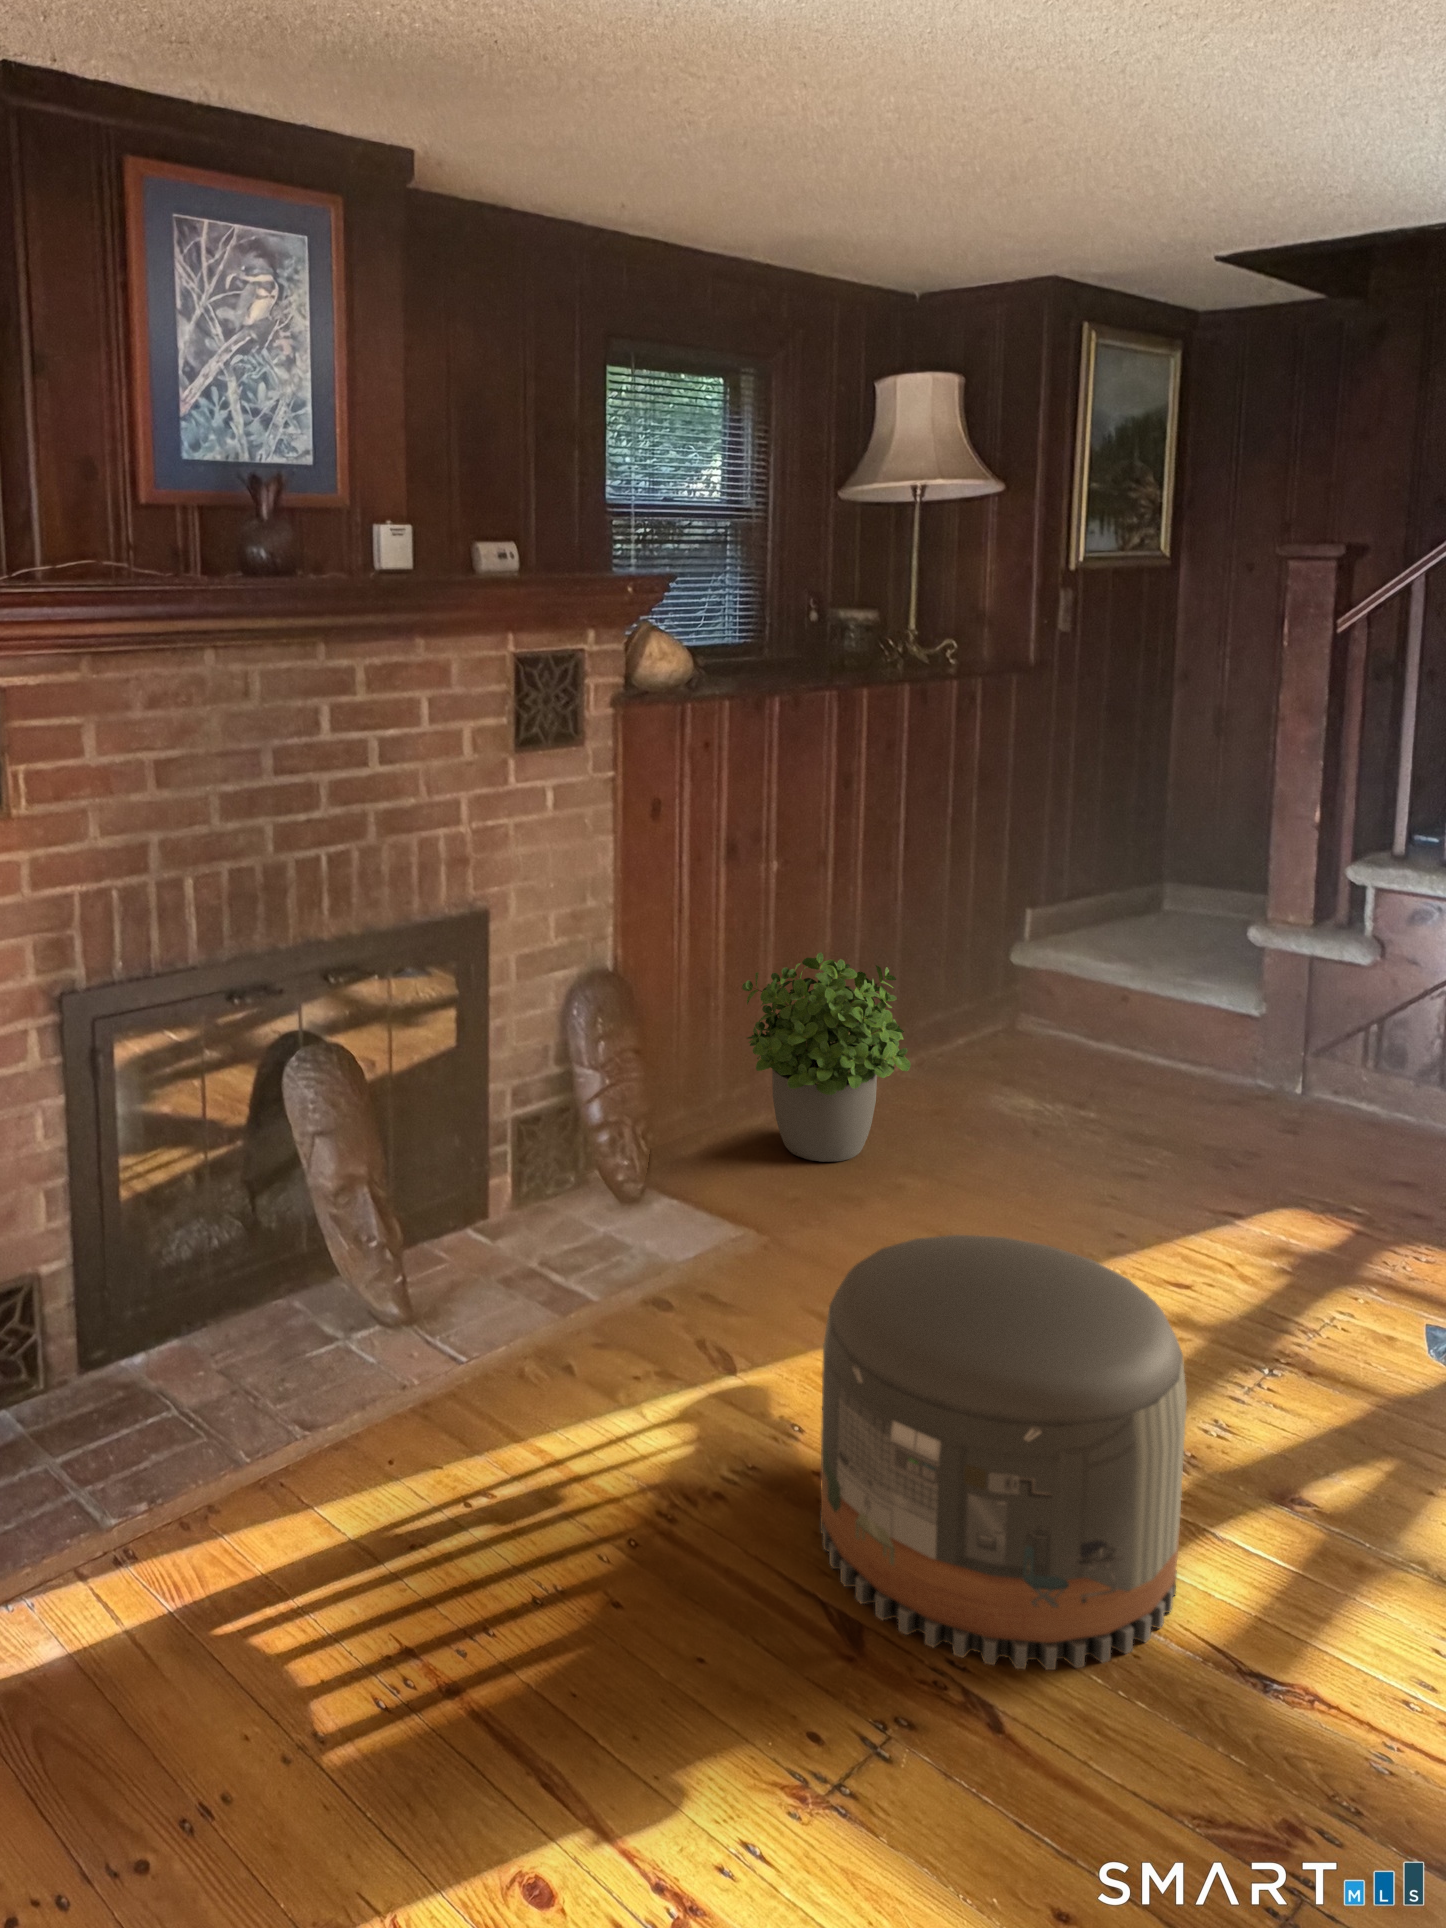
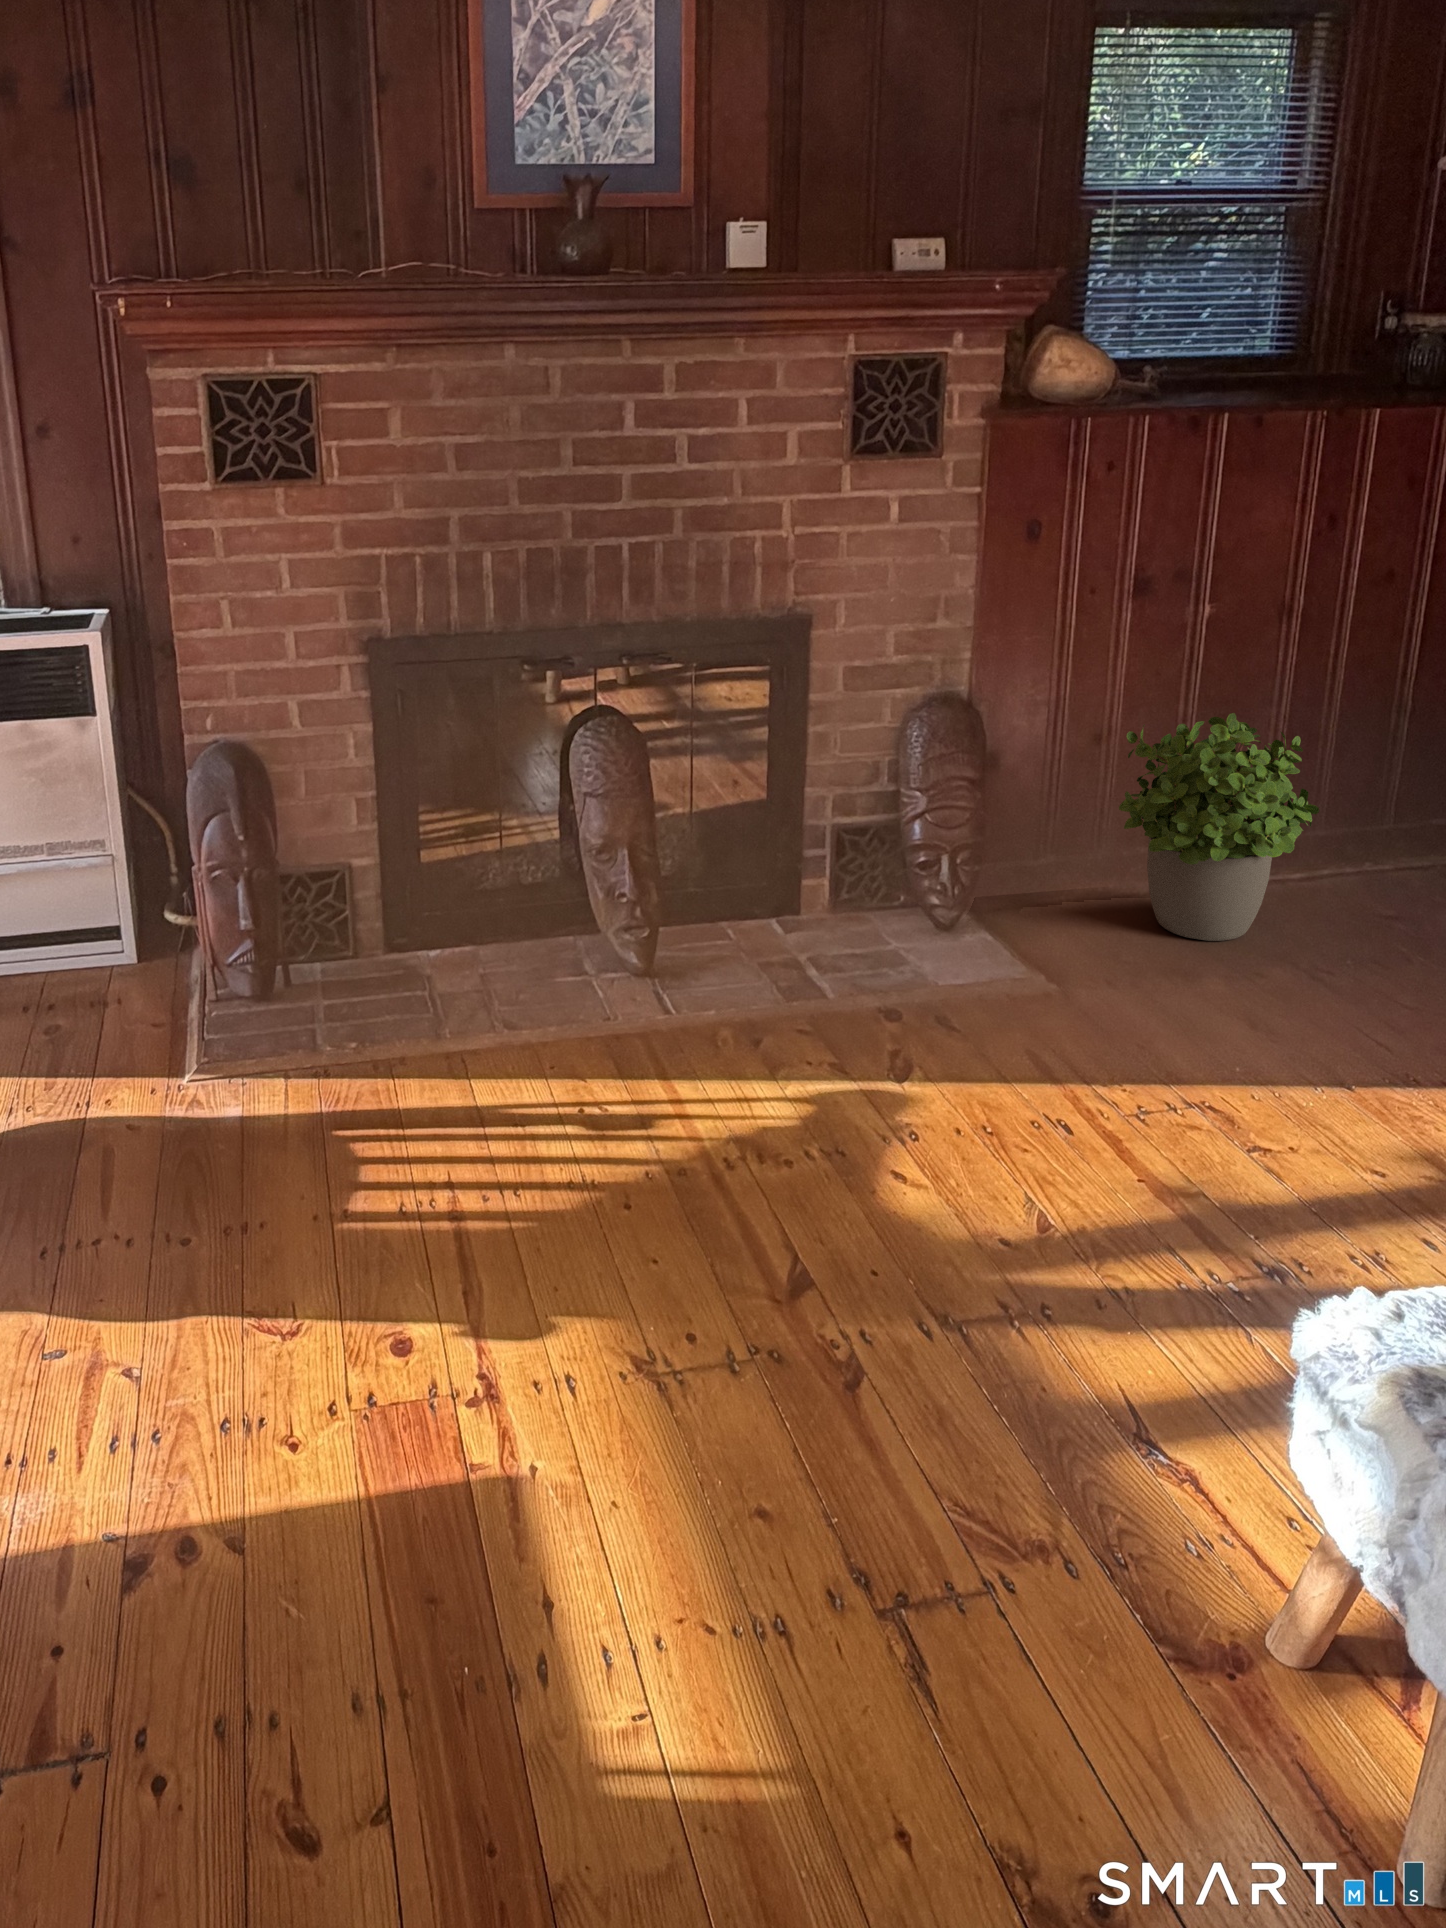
pouf: present [820,1235,1187,1670] -> none [831,969,1213,1388]

